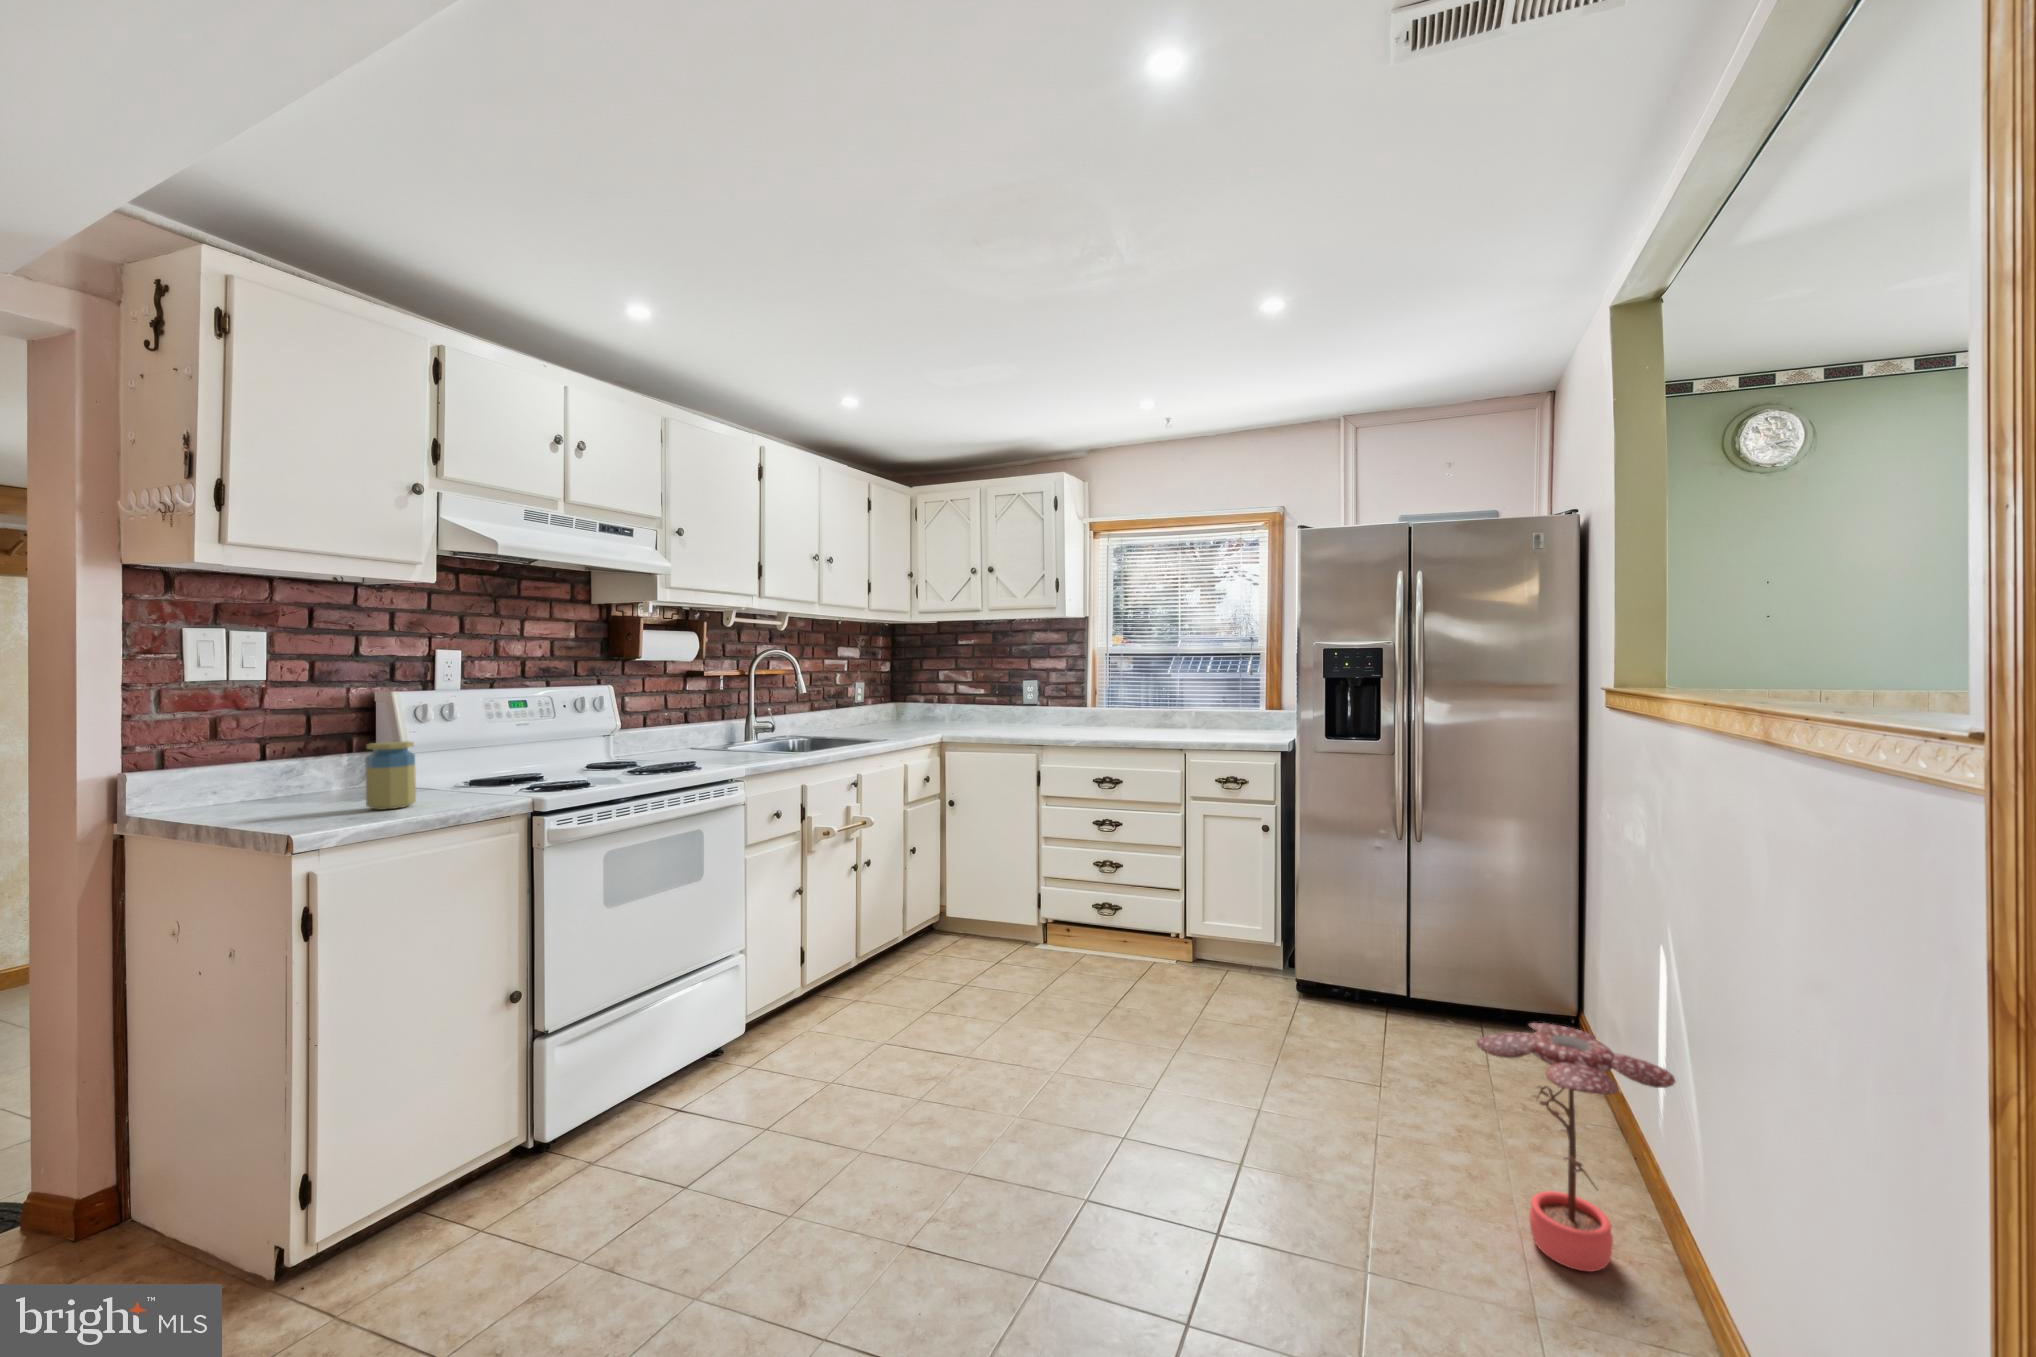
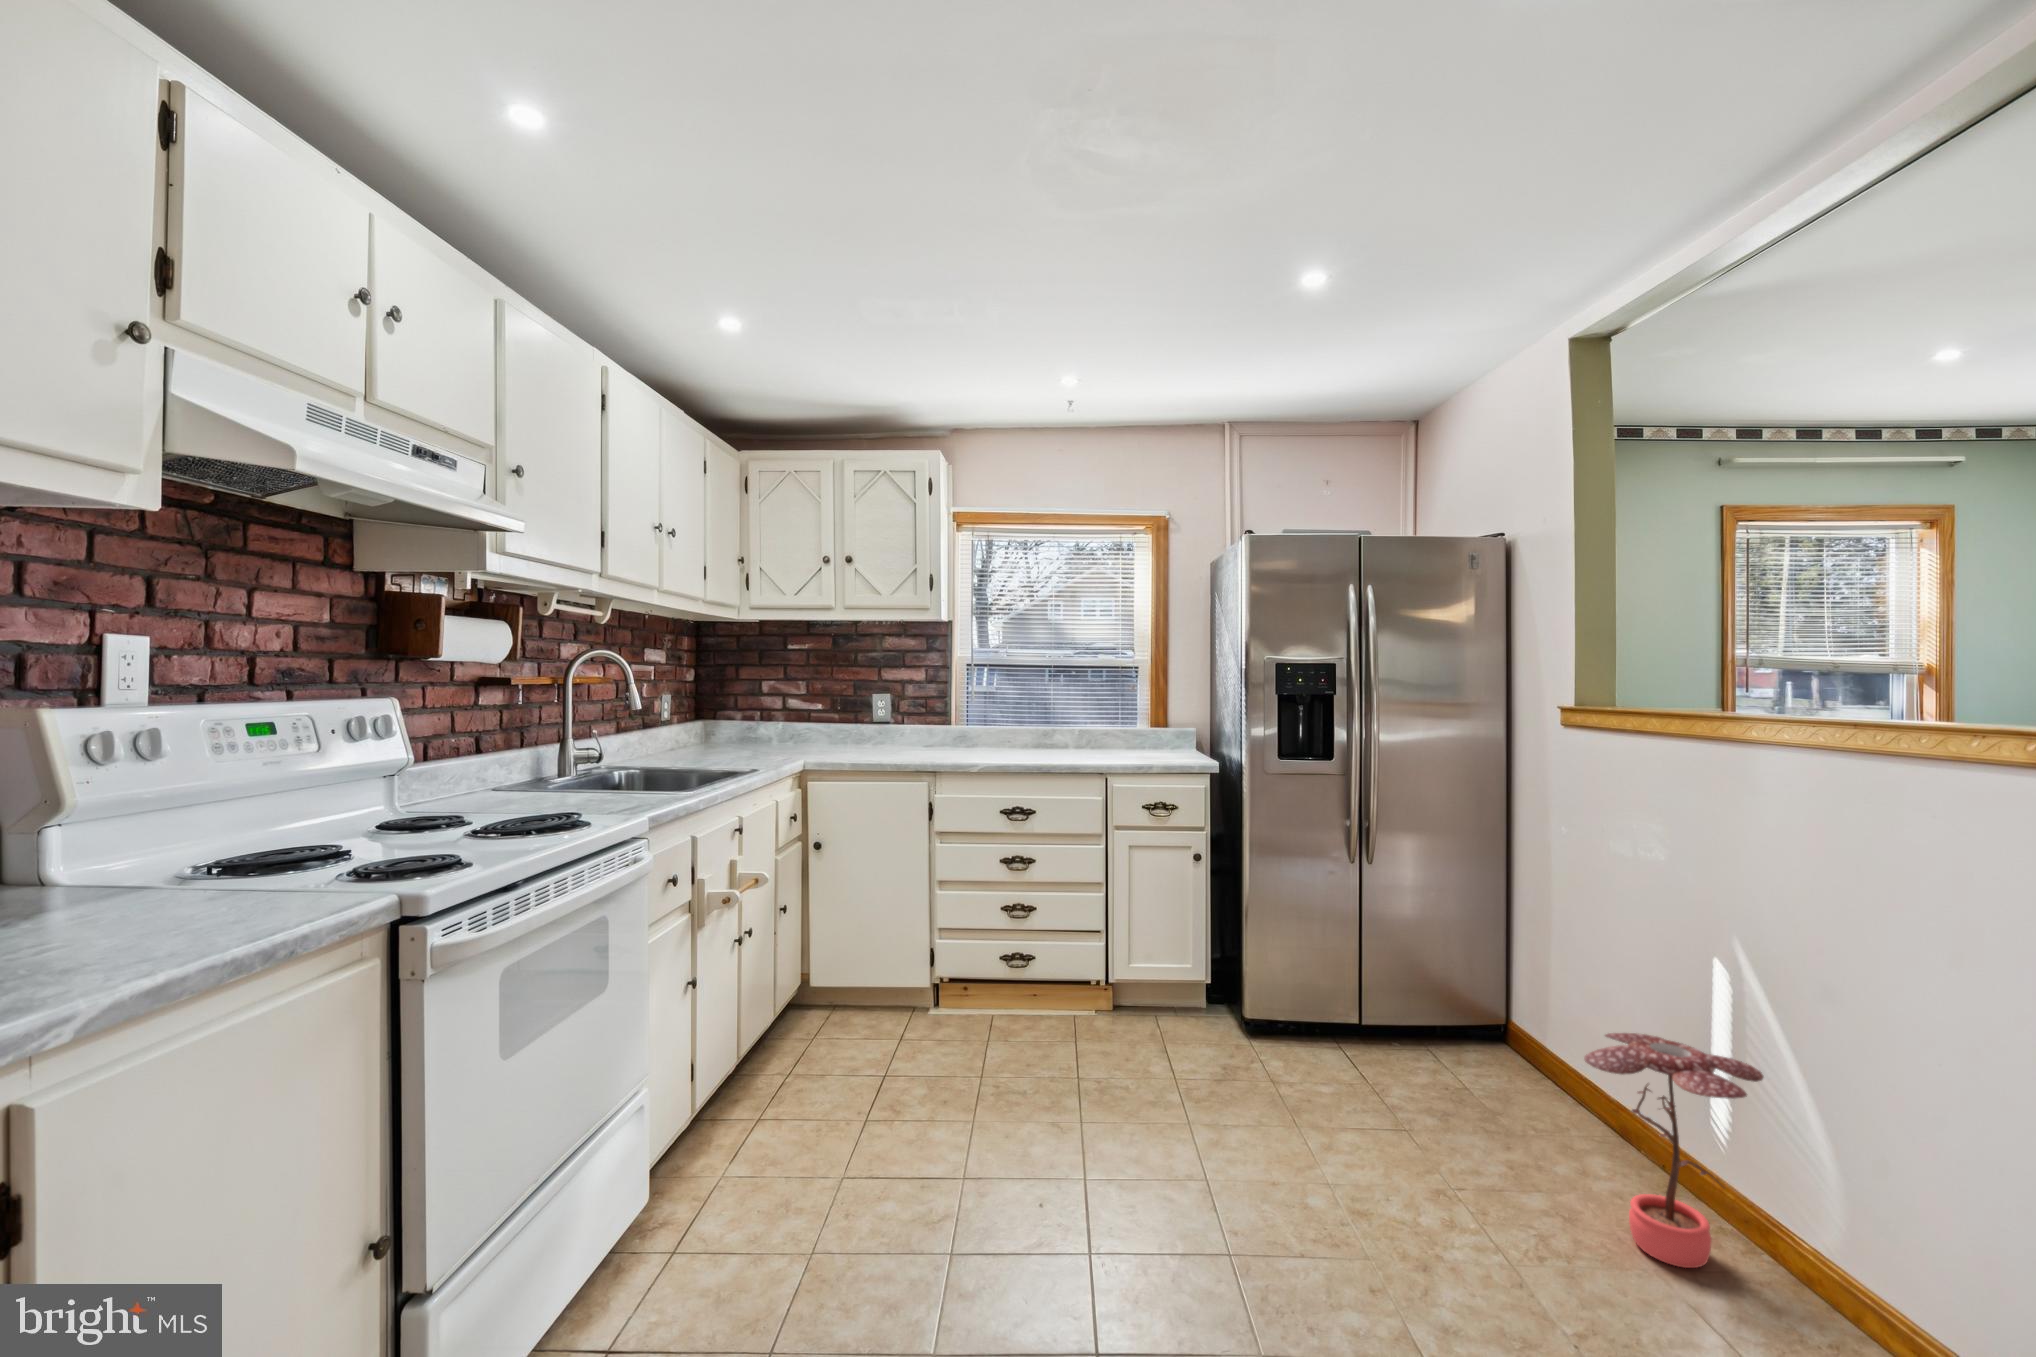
jar: present [365,741,416,810] -> none [120,806,224,943]

